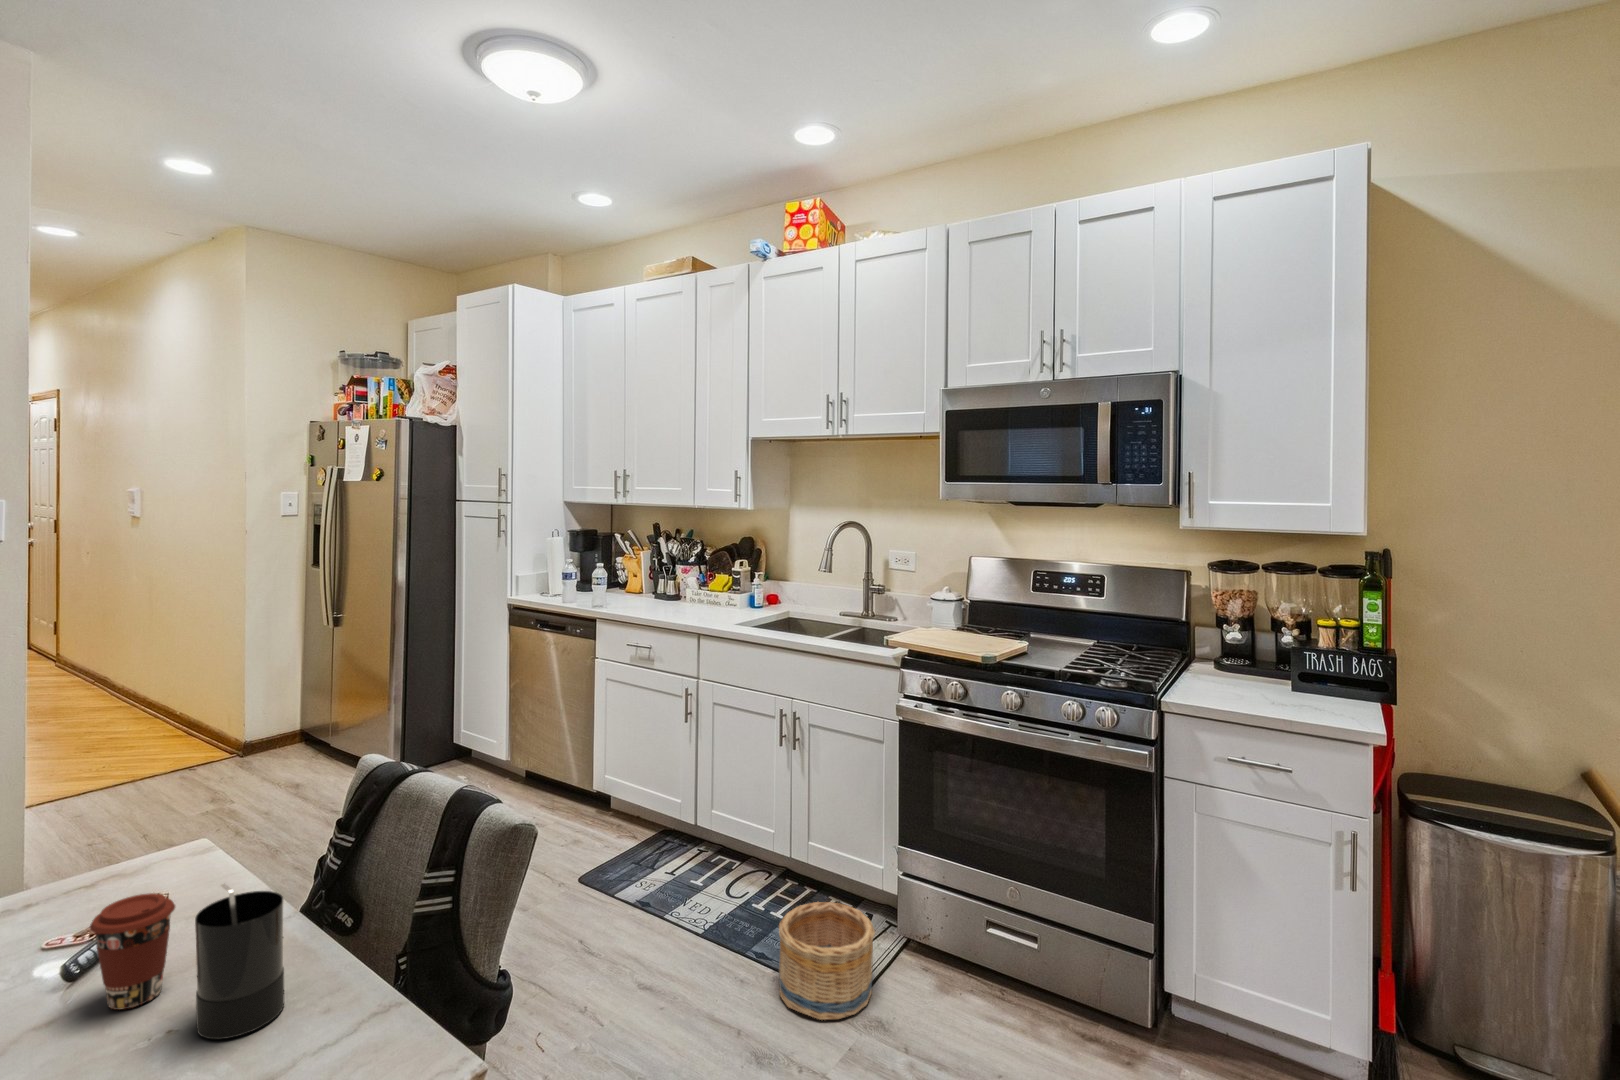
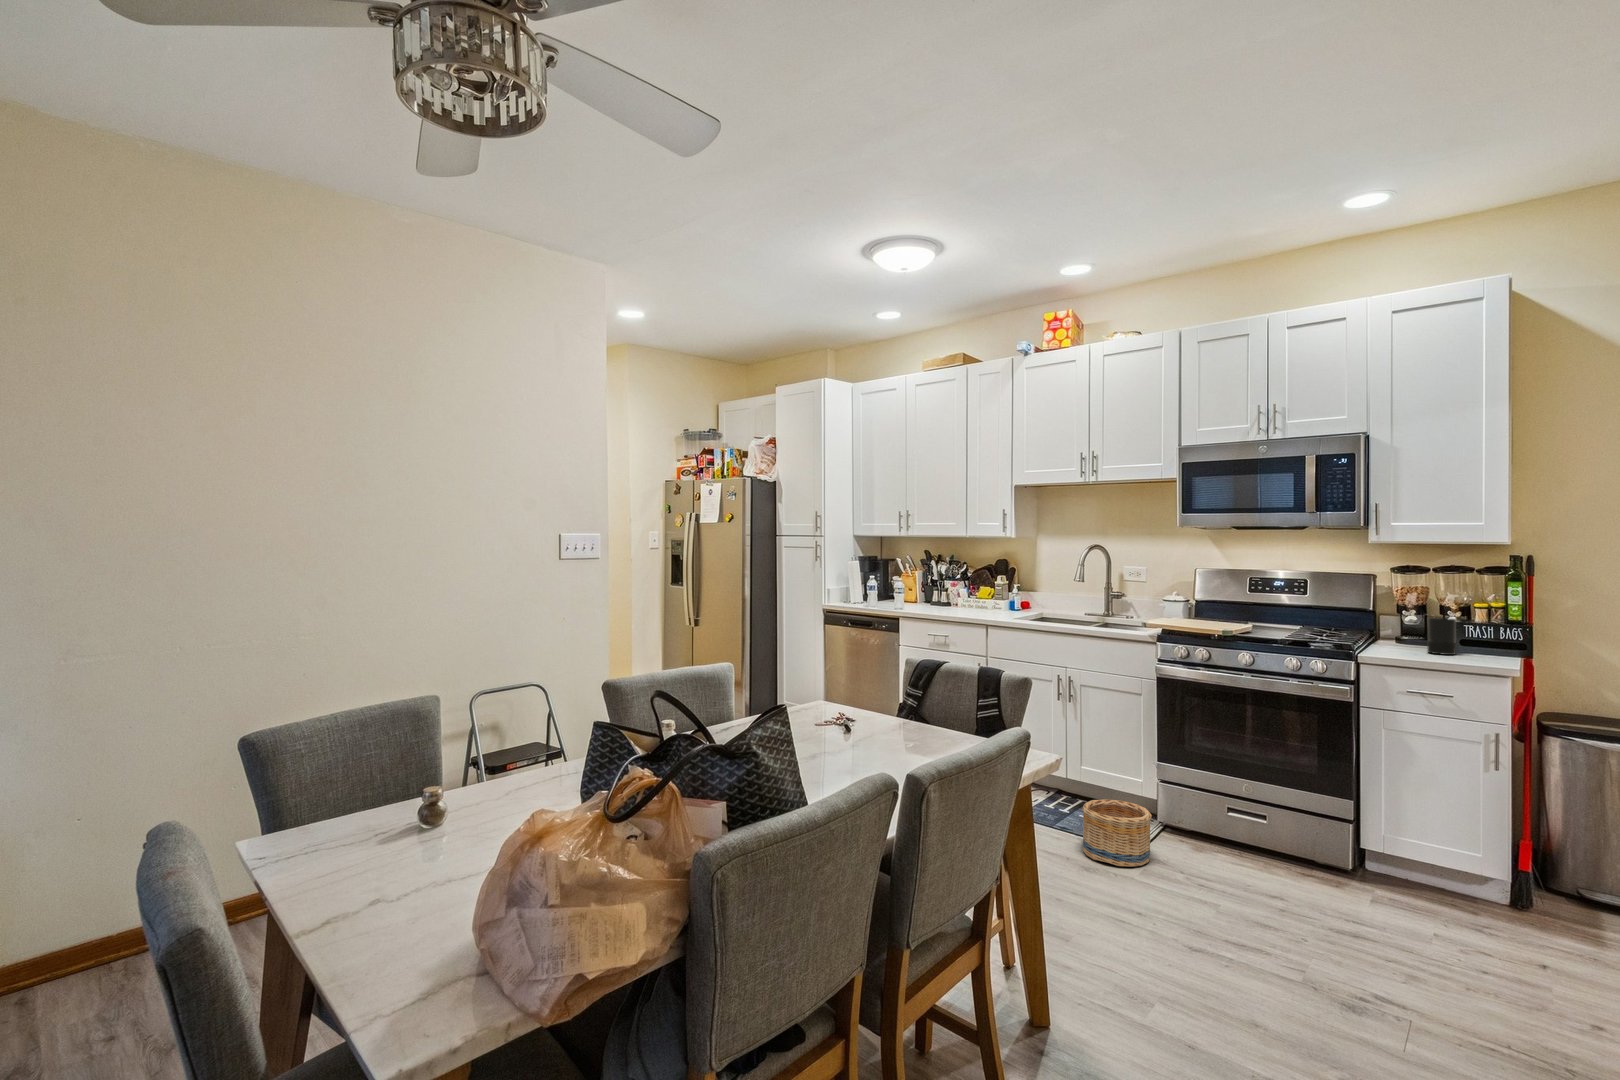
candle: present [195,884,284,1039] -> present [1427,618,1456,655]
coffee cup: present [90,893,175,1010] -> none [870,687,898,731]

